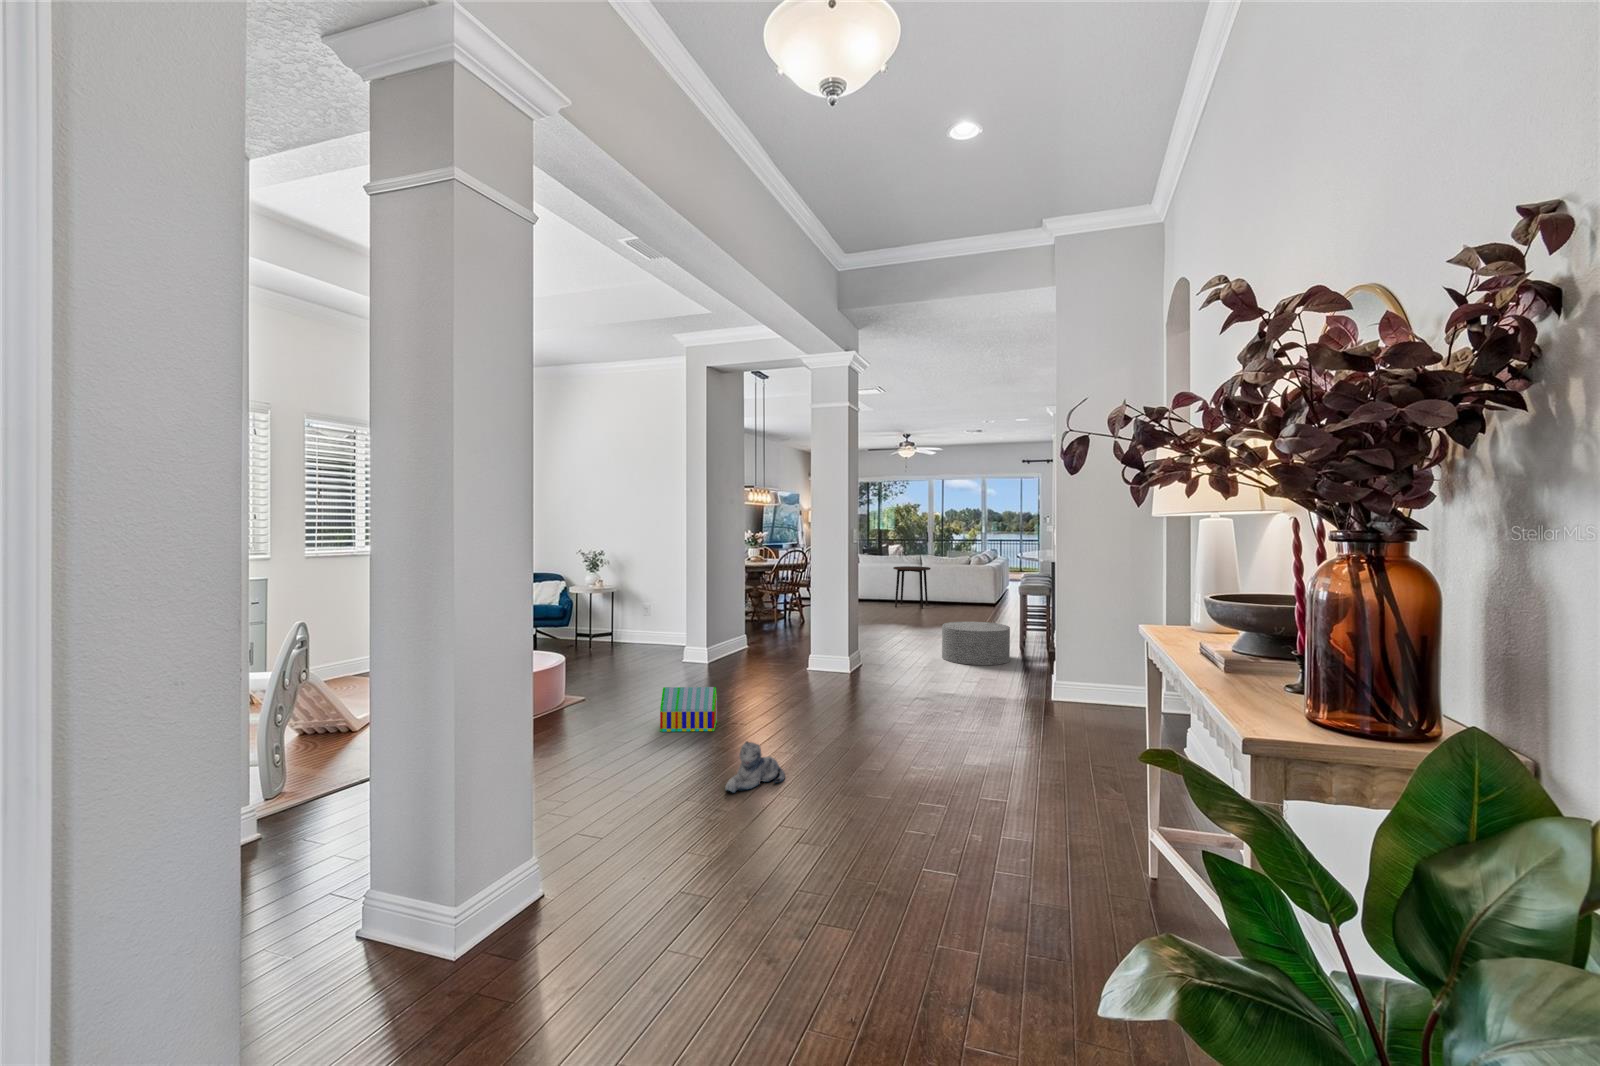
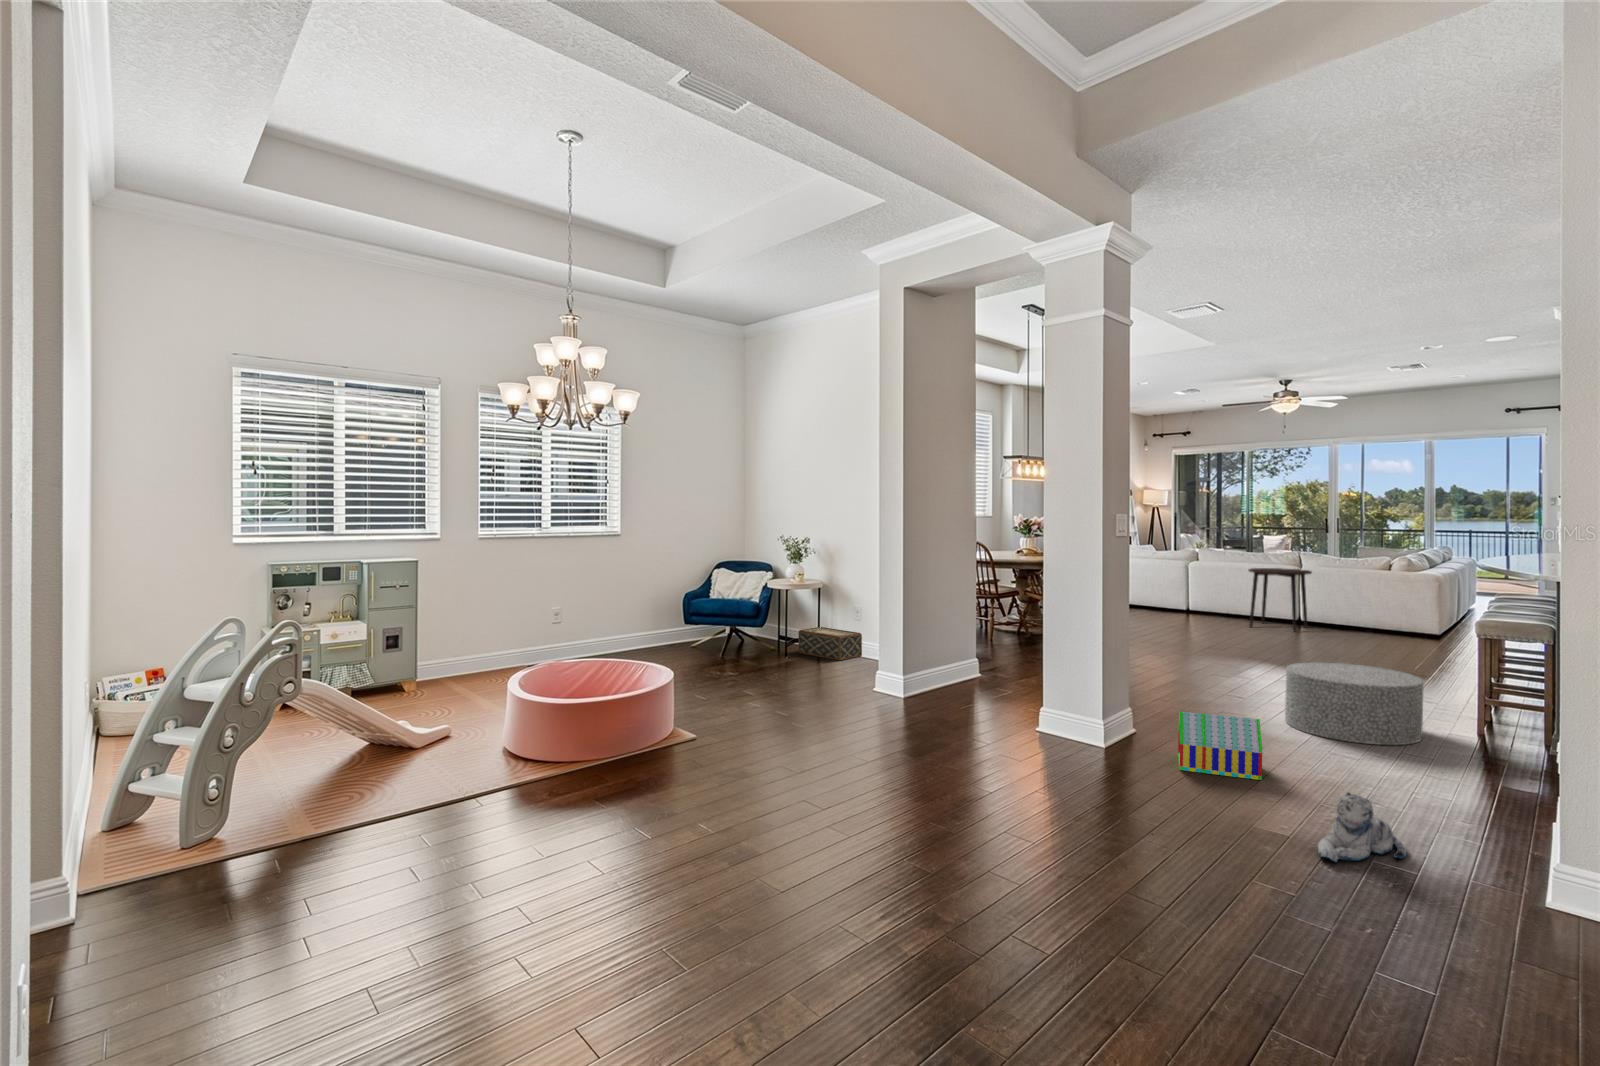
woven basket: none [597,623,651,648] -> present [798,627,862,660]
toy house: present [660,687,717,732] -> present [1178,712,1262,780]
plush toy: present [725,741,785,793] -> present [1318,792,1407,862]

